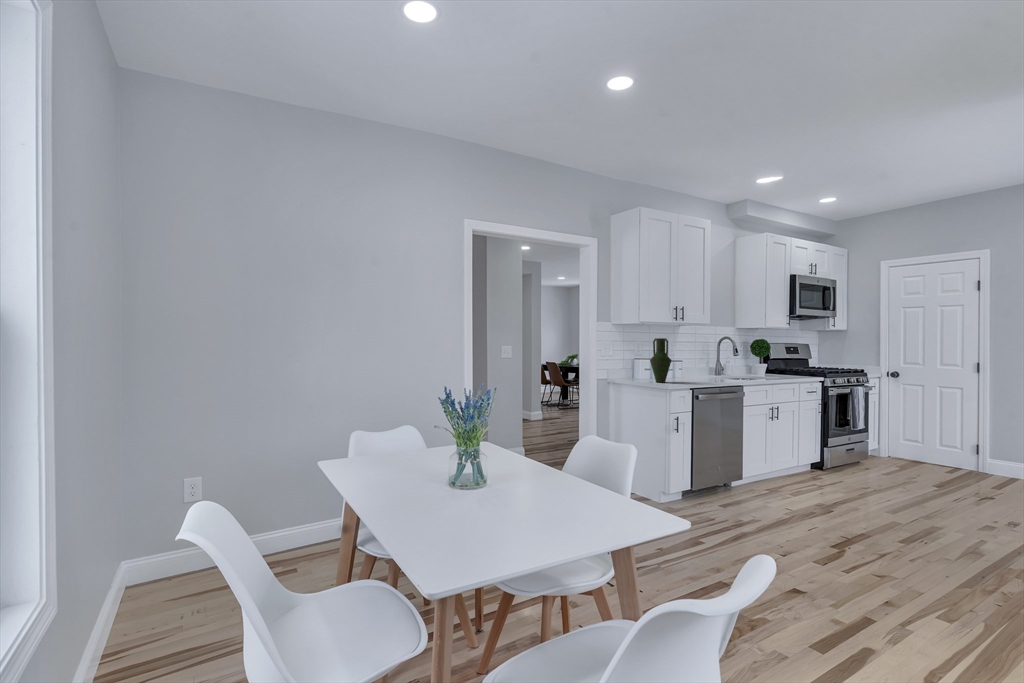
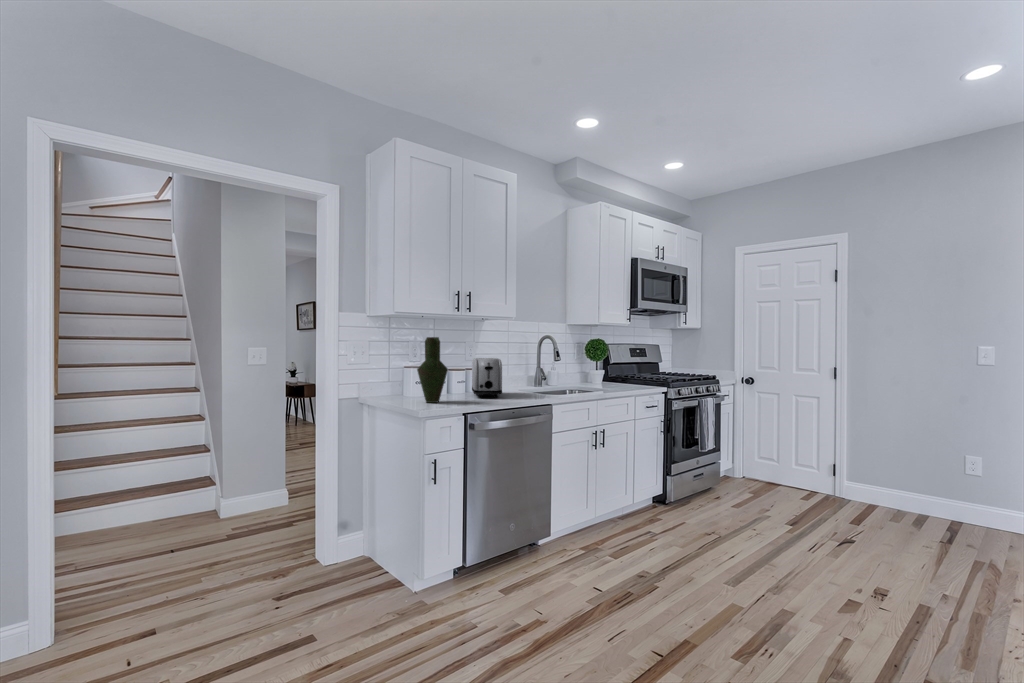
toaster: none [678,353,706,381] -> present [472,358,502,398]

